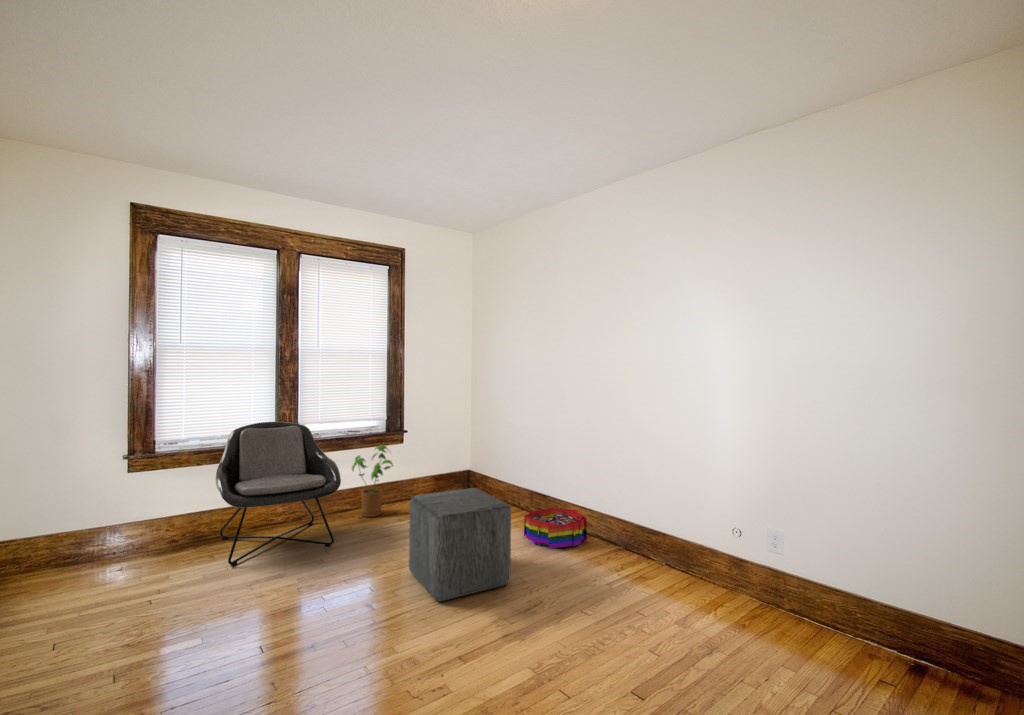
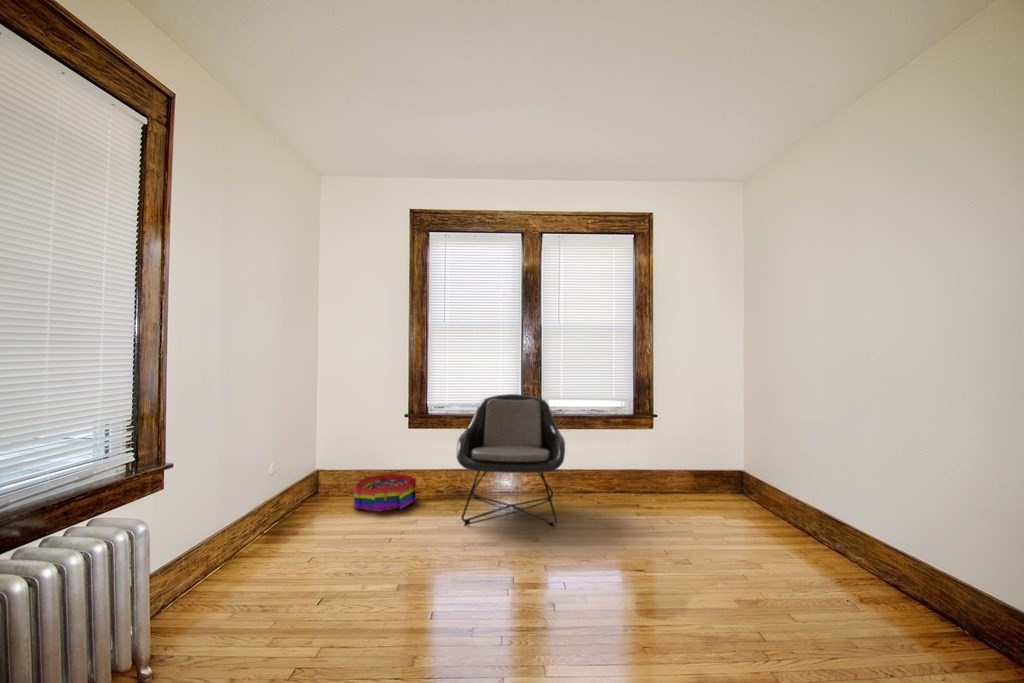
house plant: present [352,445,393,517] -> none [592,427,634,505]
ottoman: present [409,488,511,601] -> none [614,487,741,635]
storage bin: present [524,507,587,549] -> present [354,474,416,511]

